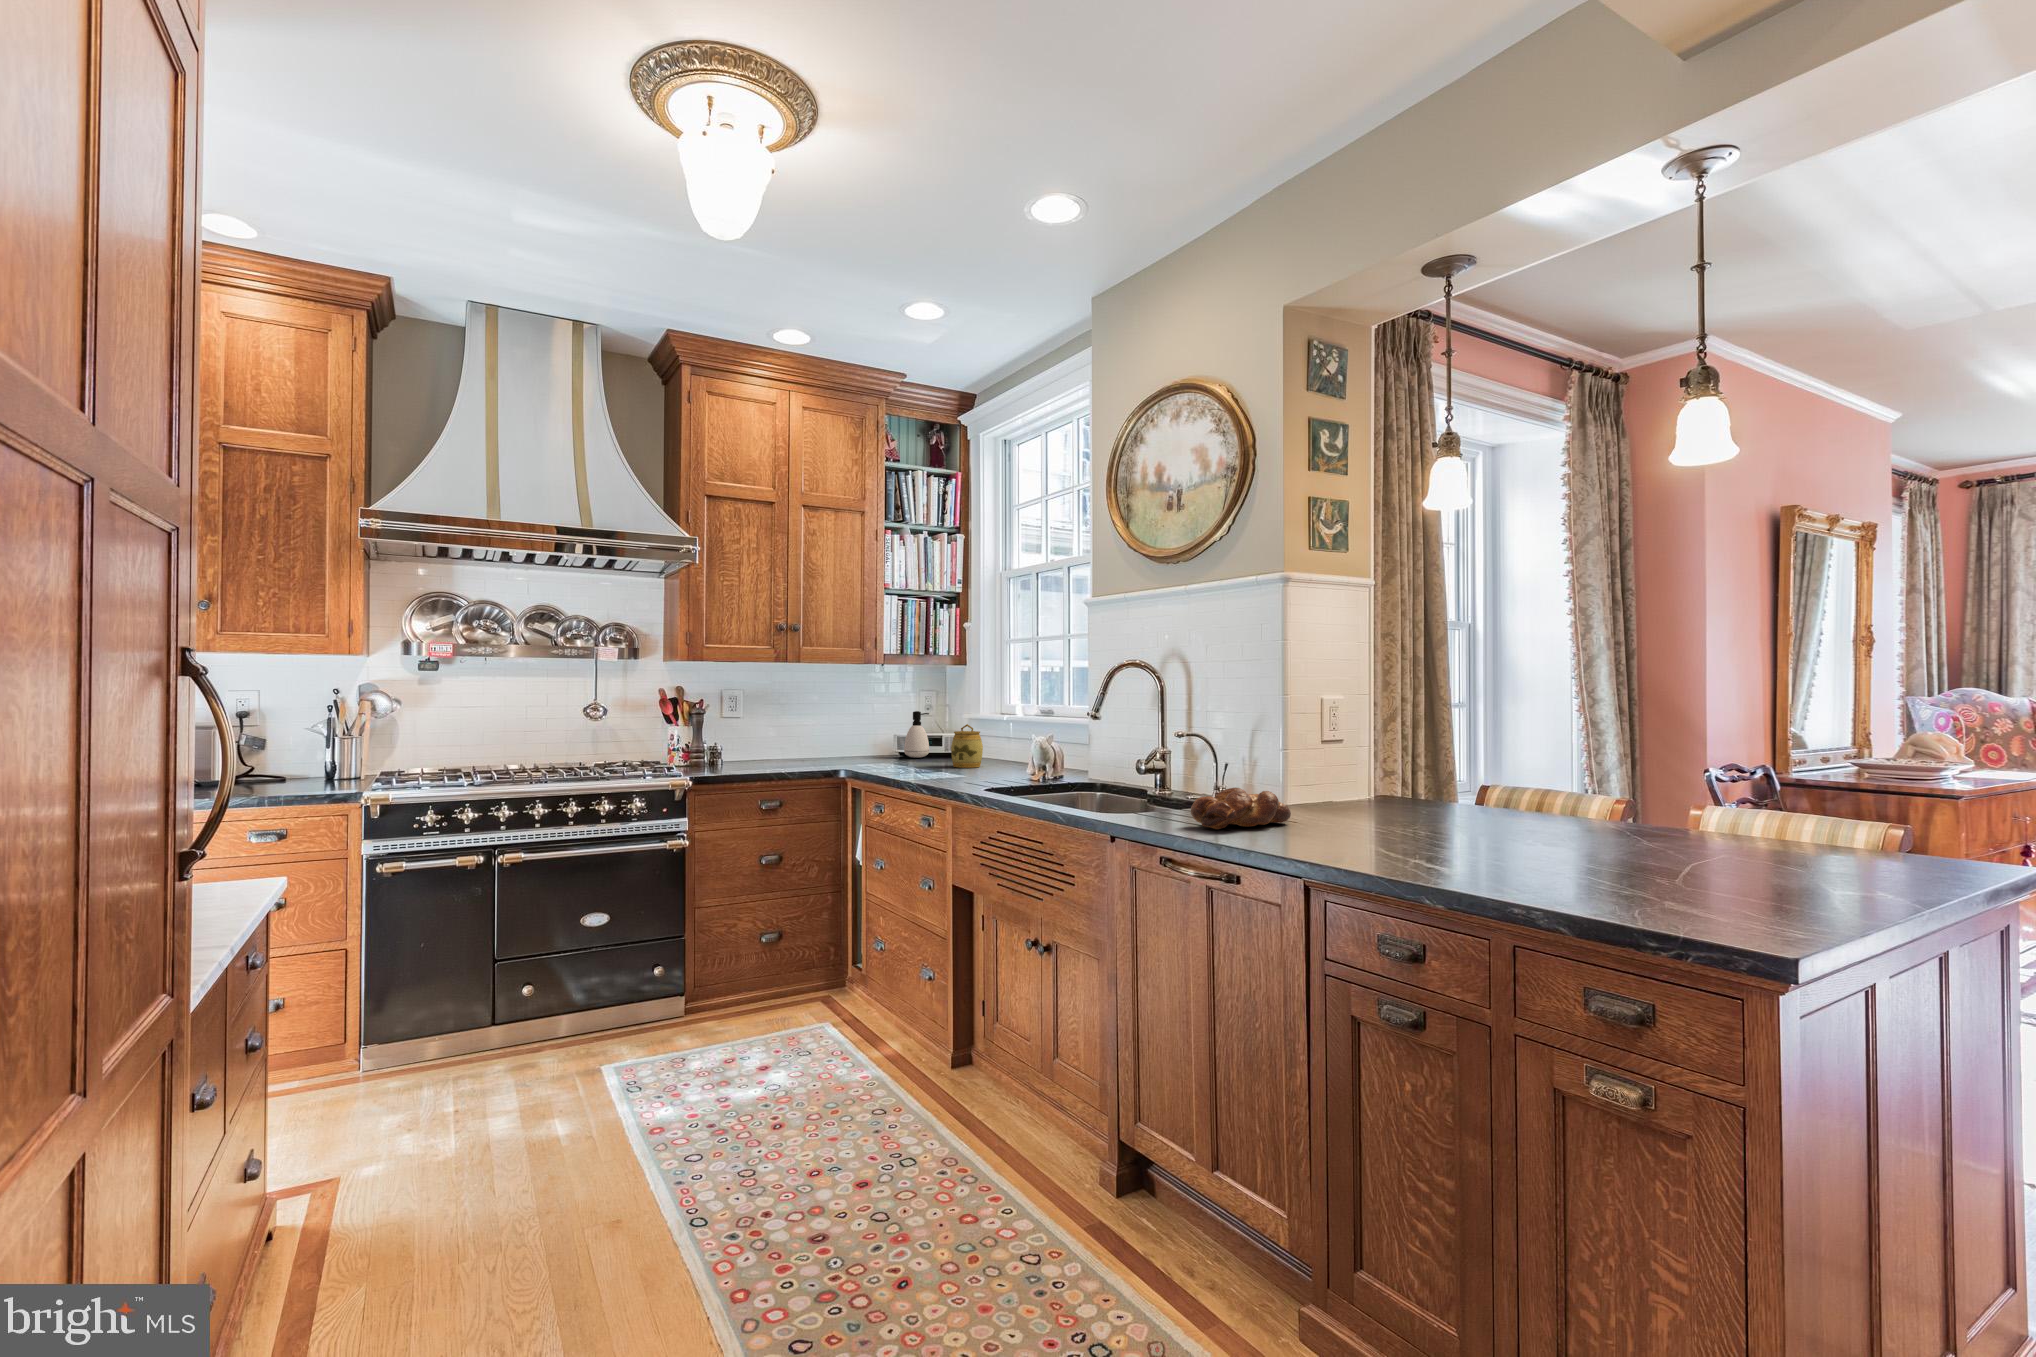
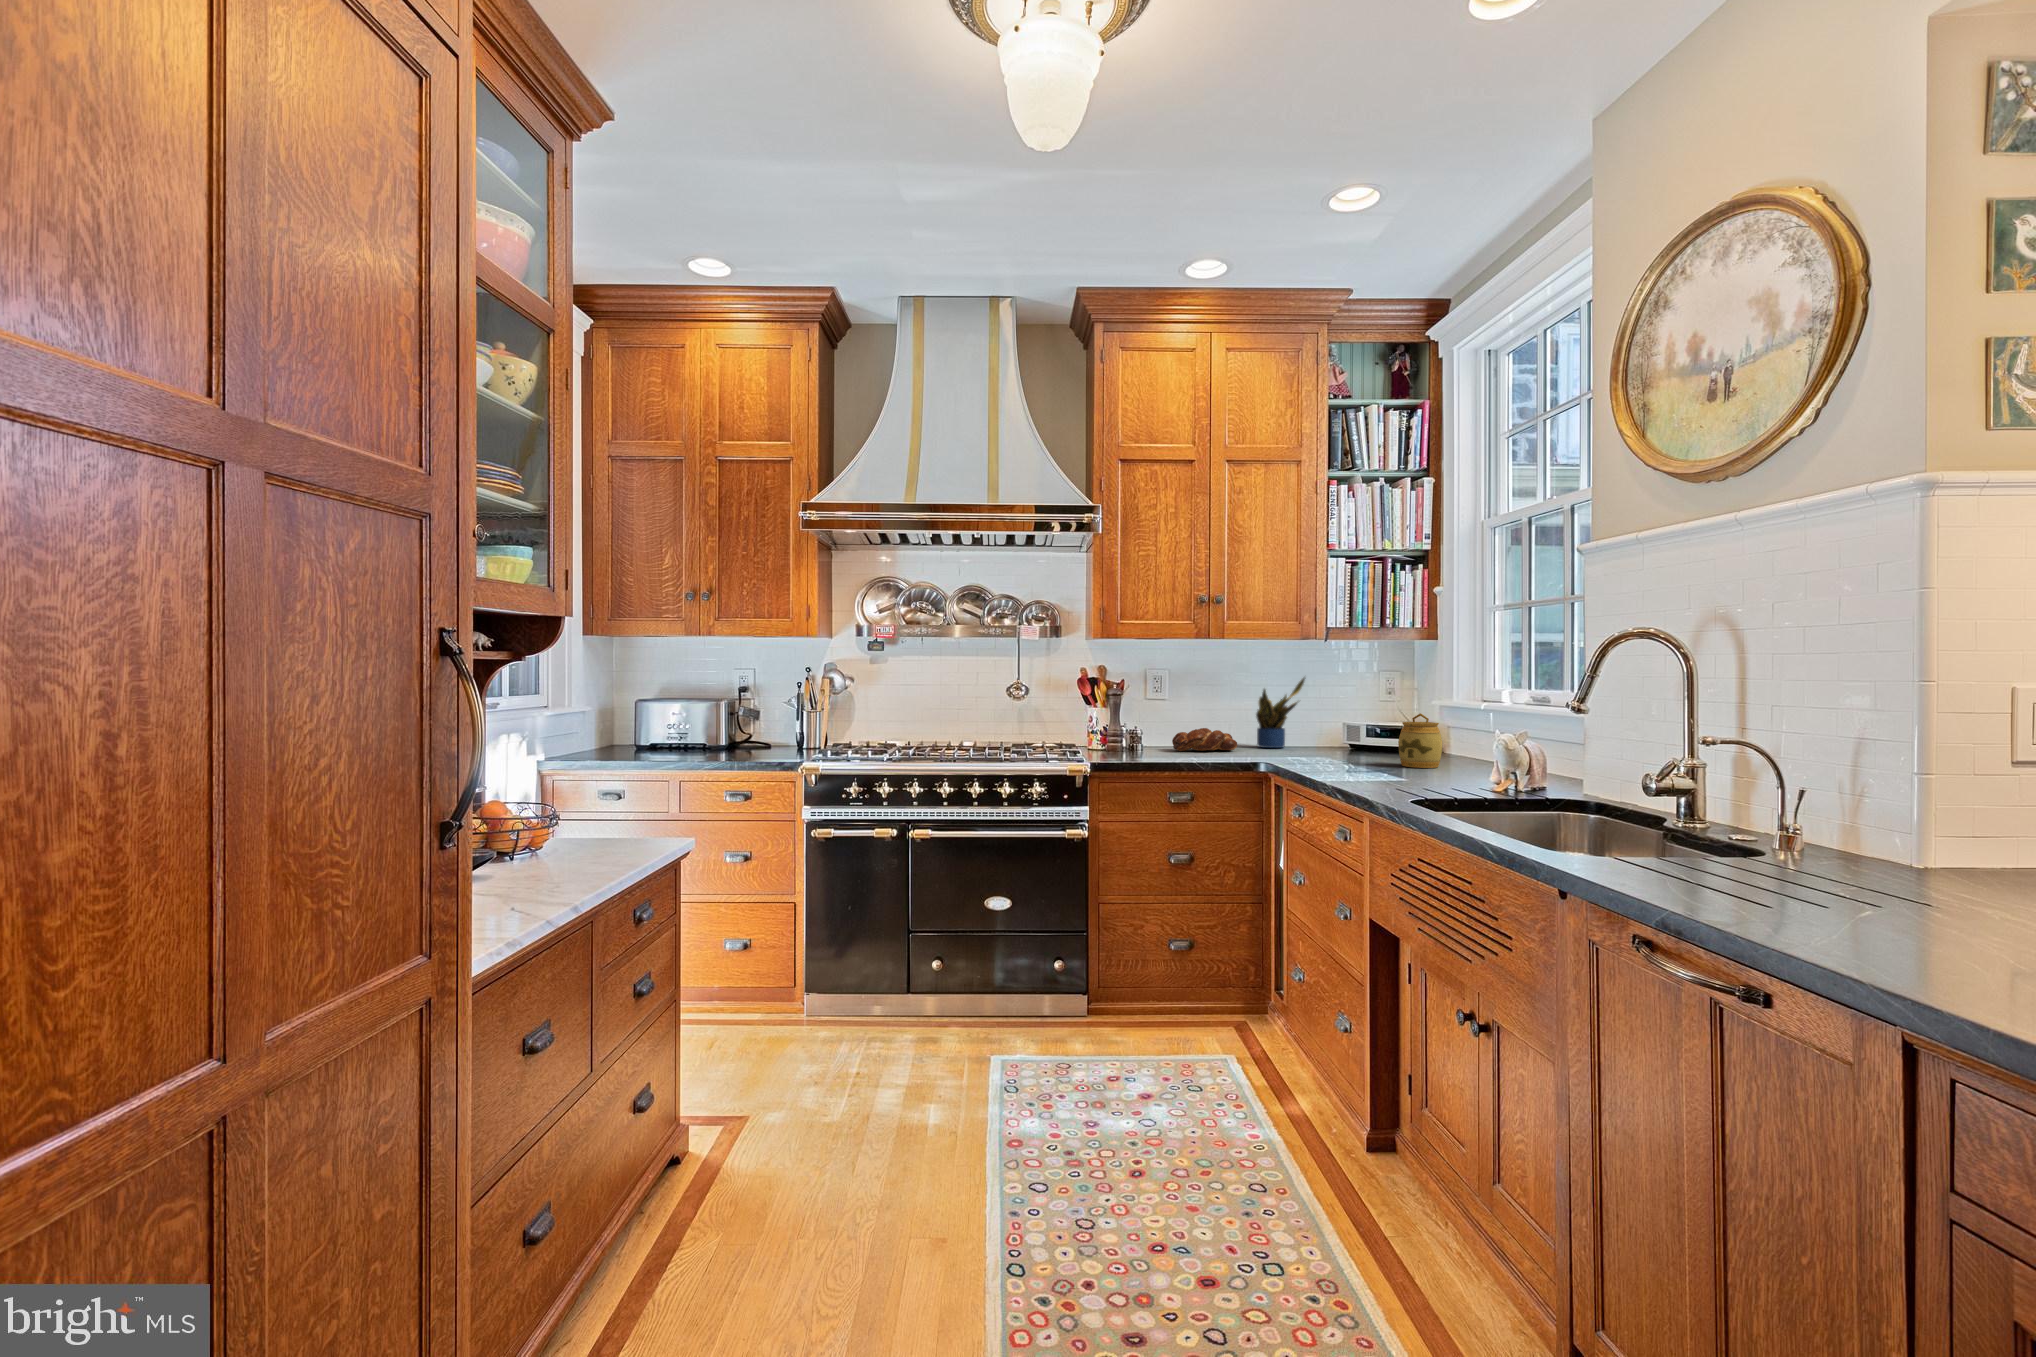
potted plant: none [824,695,866,759] -> present [1256,678,1305,748]
soap dispenser: present [904,711,929,758] -> none [1351,696,1383,751]
bread loaf: present [1191,787,1291,829] -> present [1172,728,1237,751]

